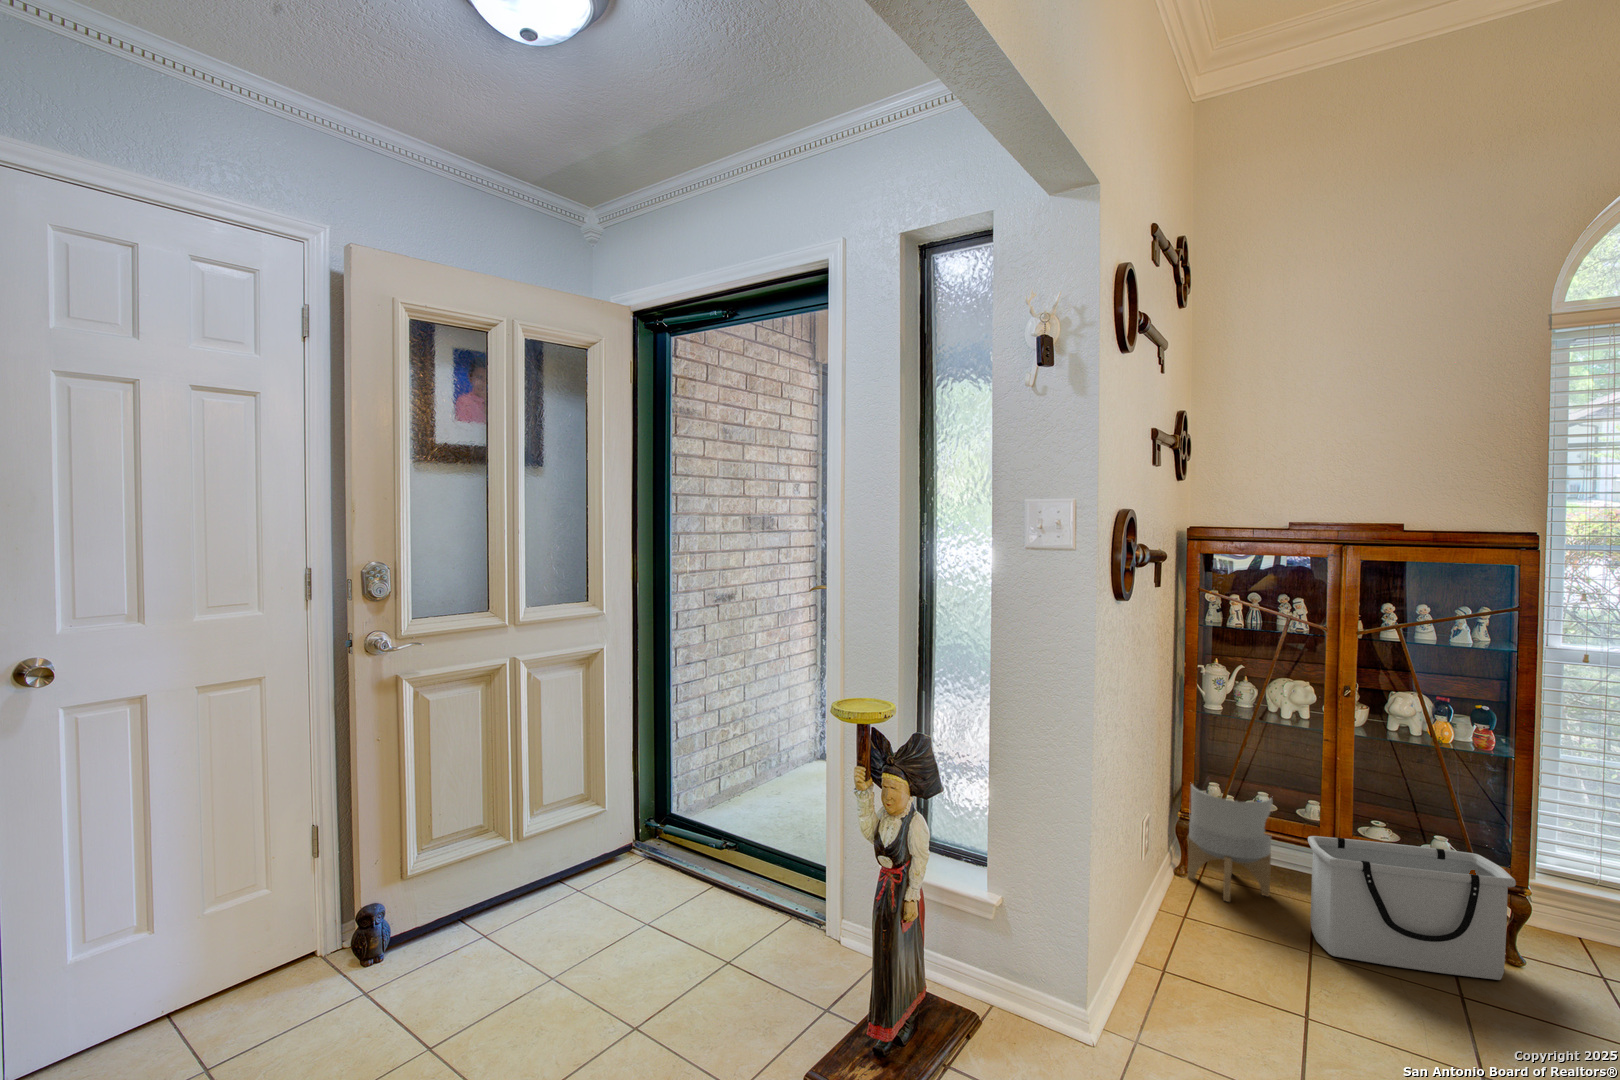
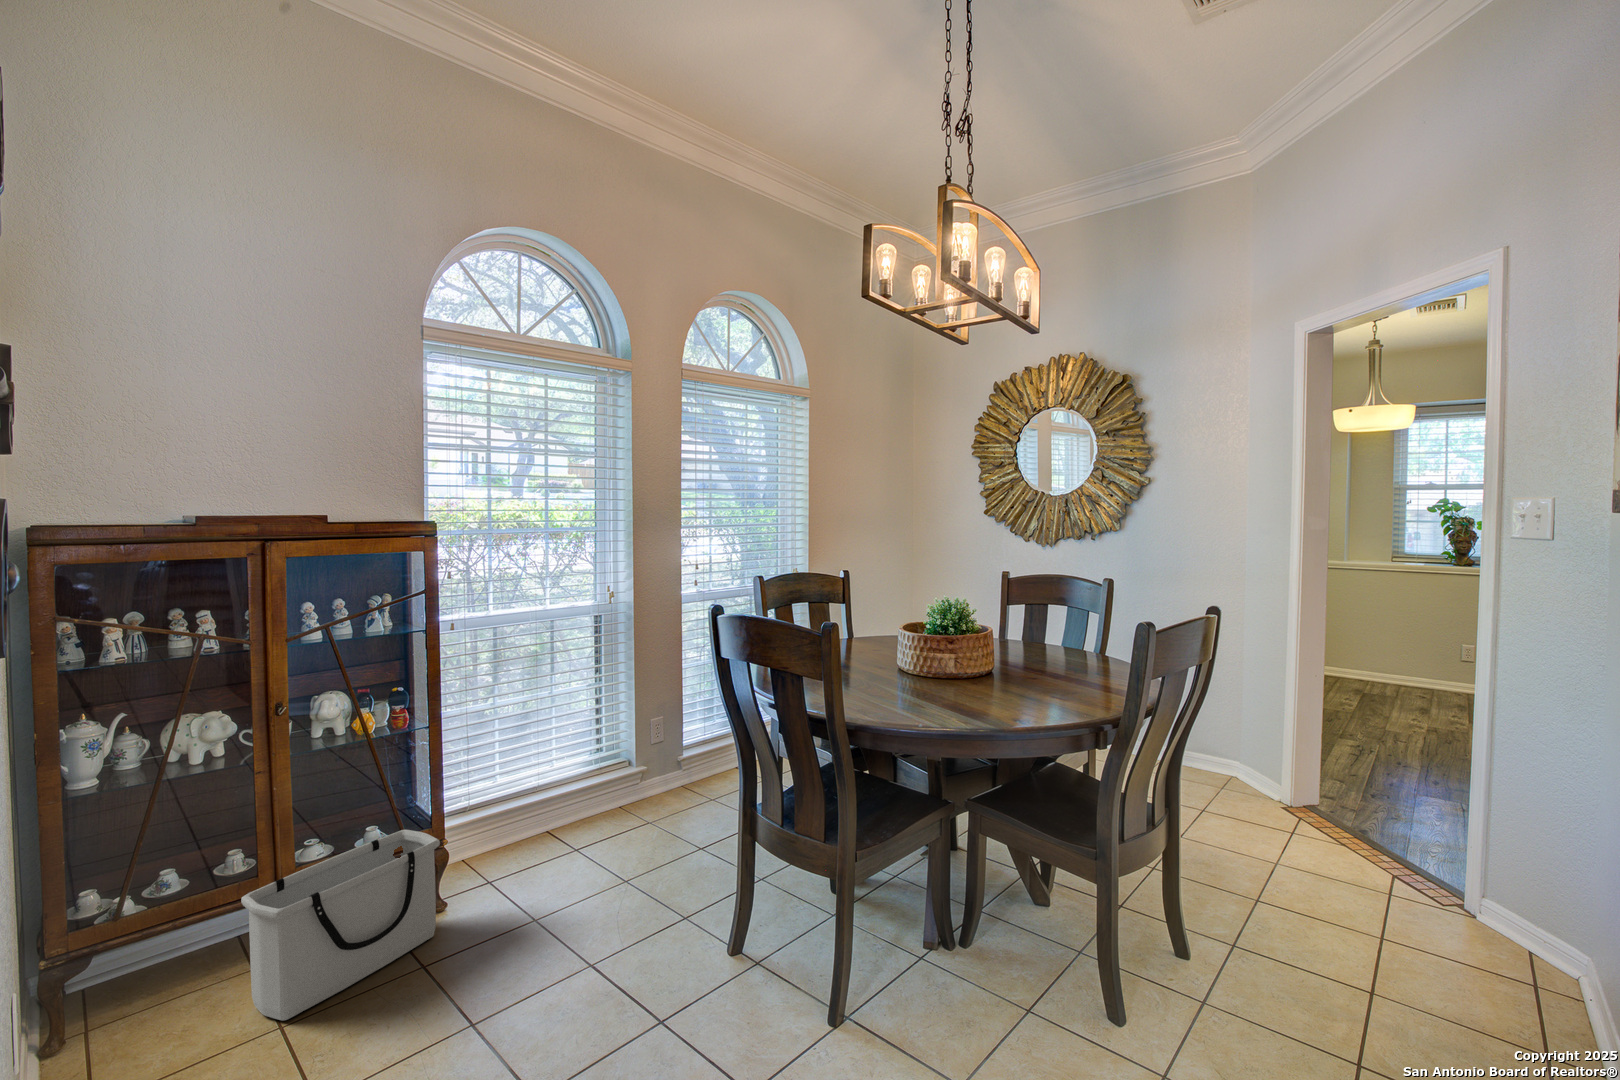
planter: present [1188,784,1272,902] -> none [49,862,189,1045]

